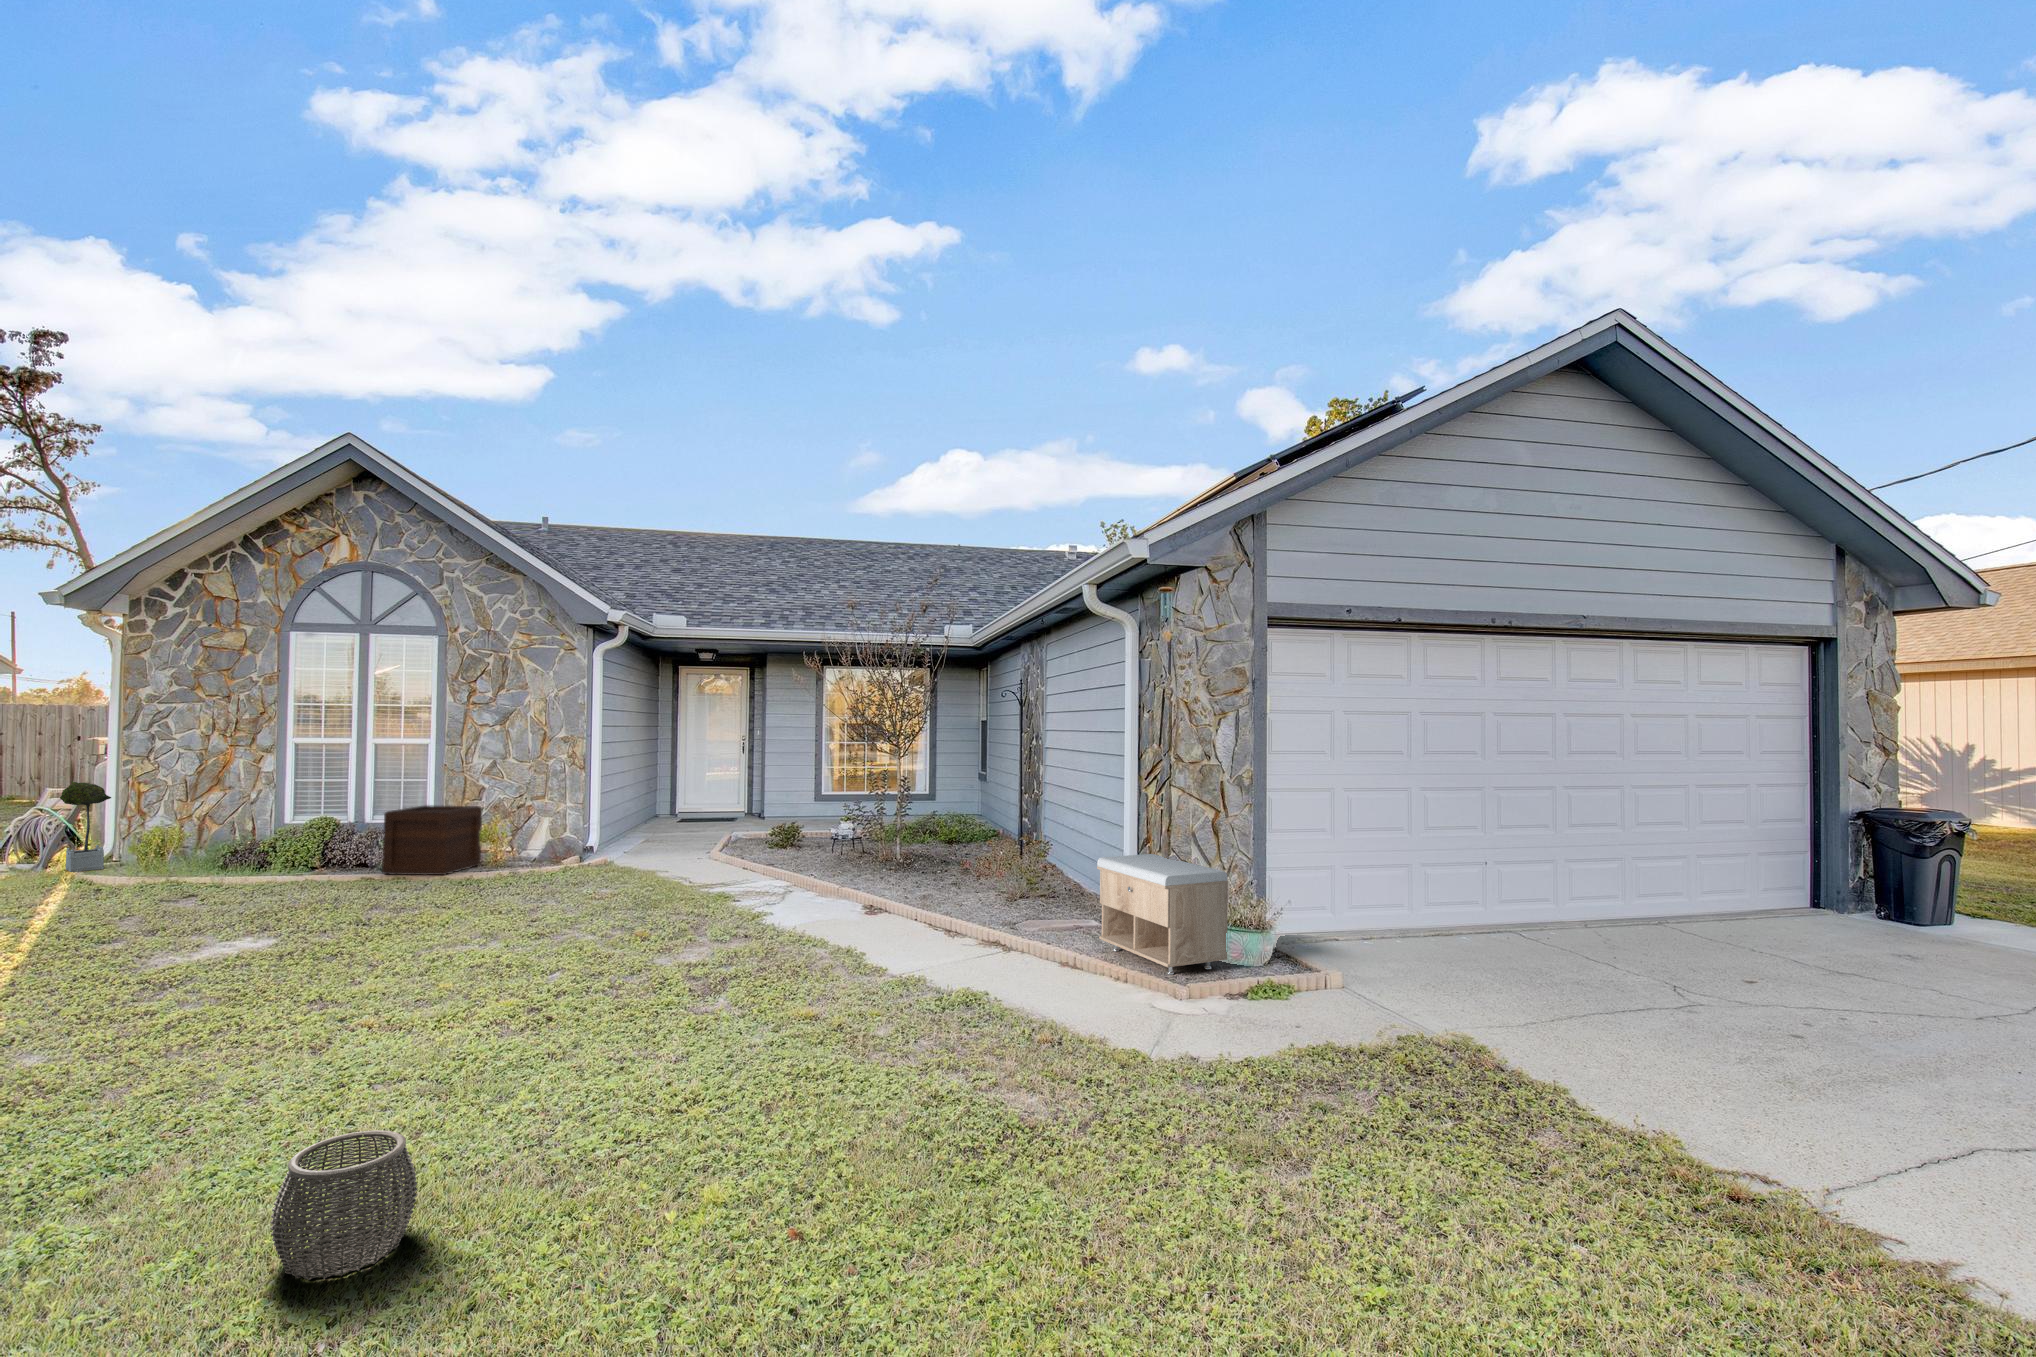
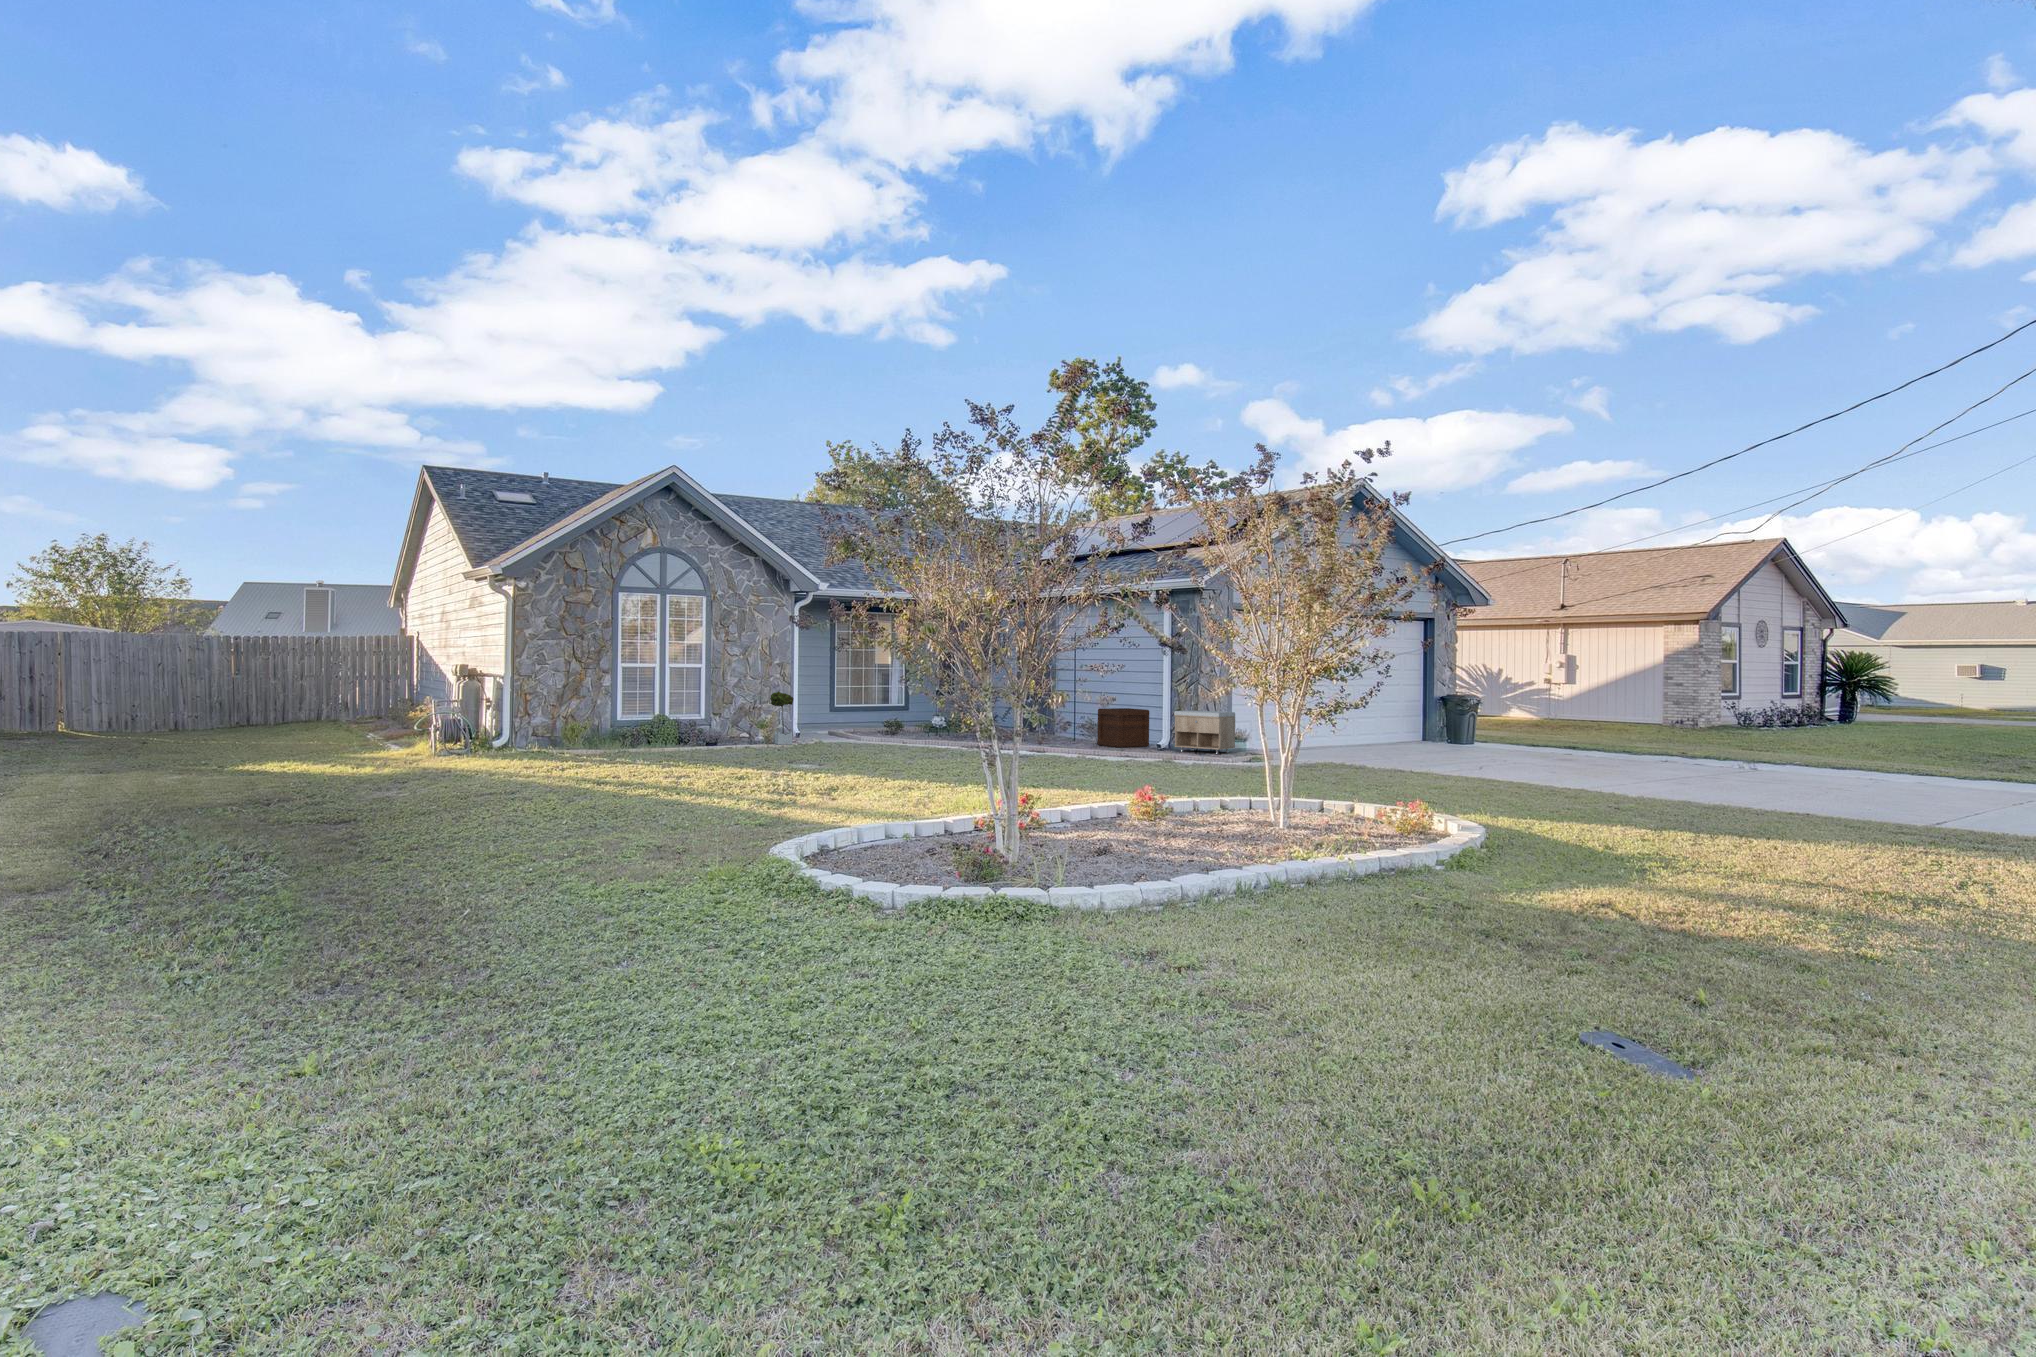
potted tree: present [60,781,111,872] -> present [770,691,793,745]
wooden crate: present [382,805,483,875] -> present [1097,708,1149,747]
woven basket: present [270,1130,417,1280] -> none [1132,751,1161,777]

